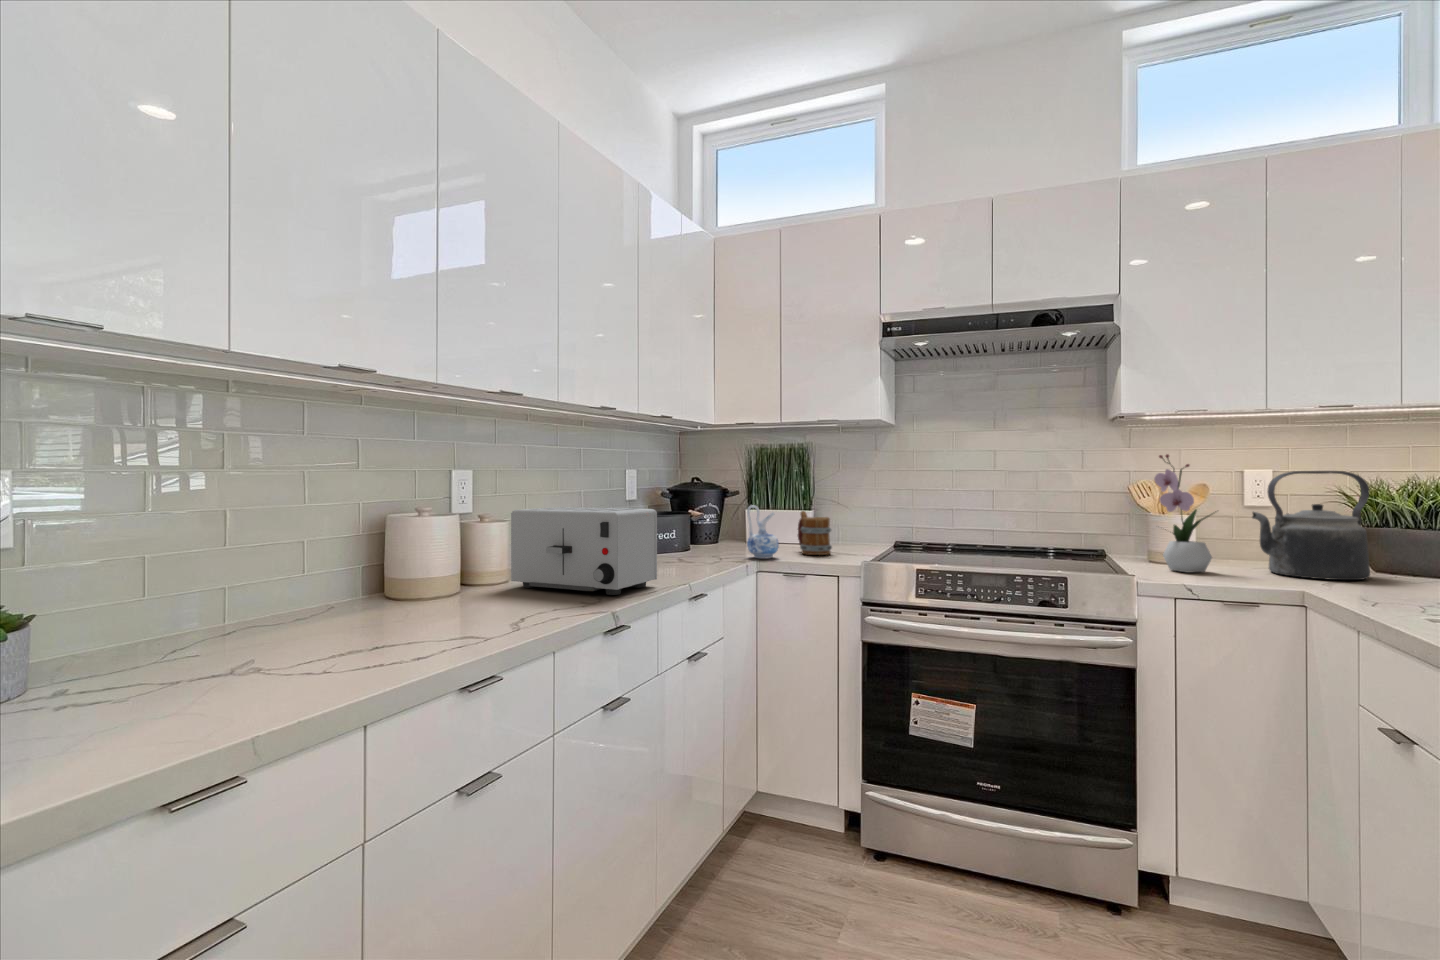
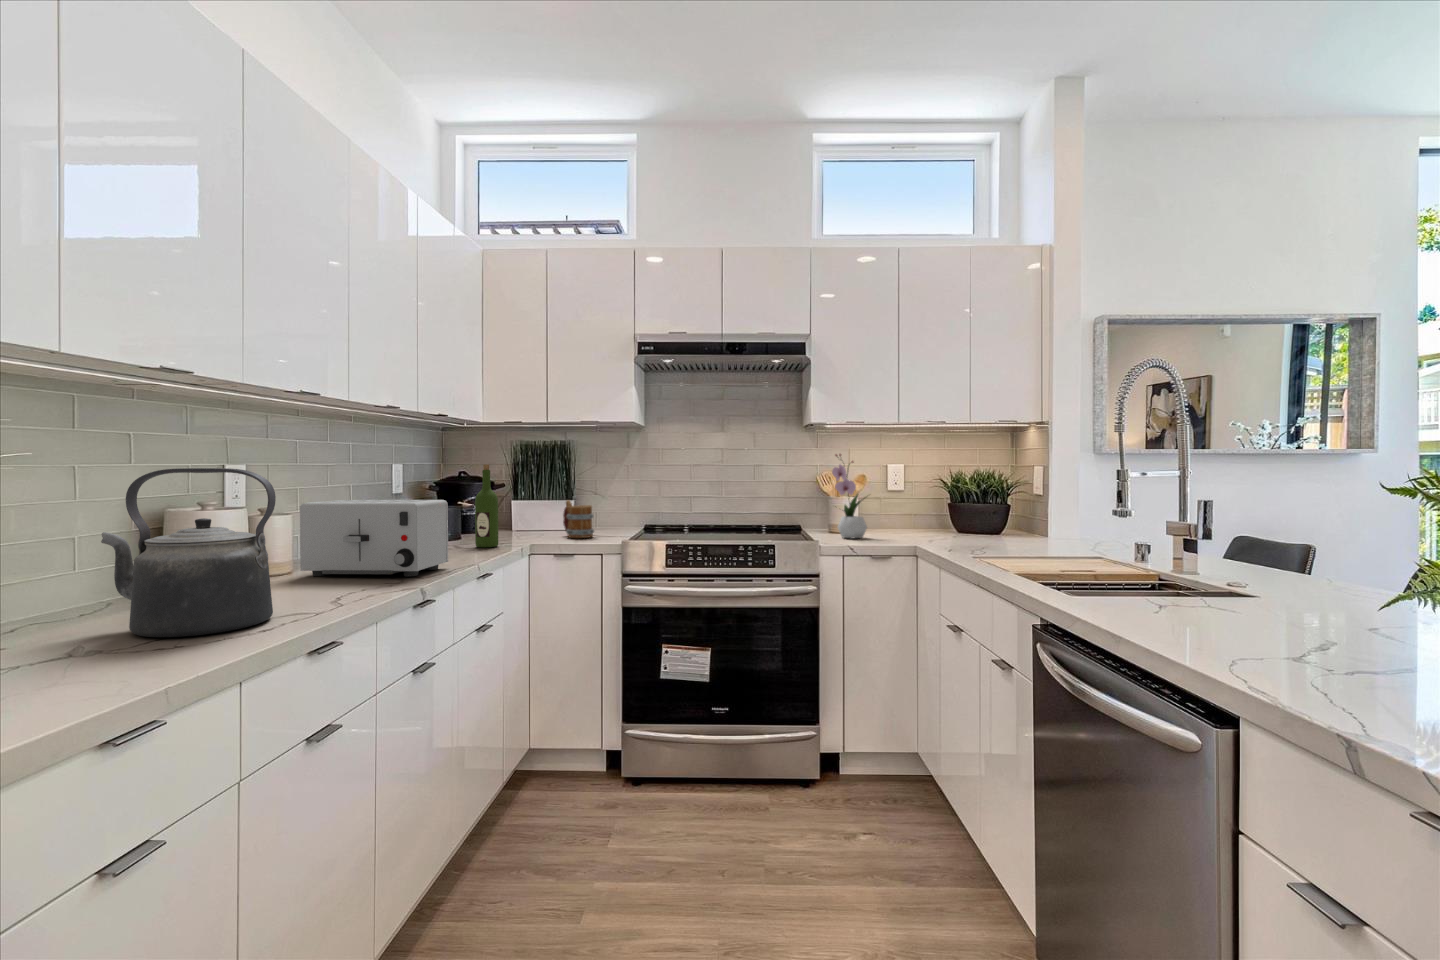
wine bottle: none [699,470,723,562] -> present [475,464,498,547]
kettle: present [1252,471,1370,580] -> present [101,468,276,637]
ceramic pitcher: present [747,505,779,558] -> none [519,496,548,543]

